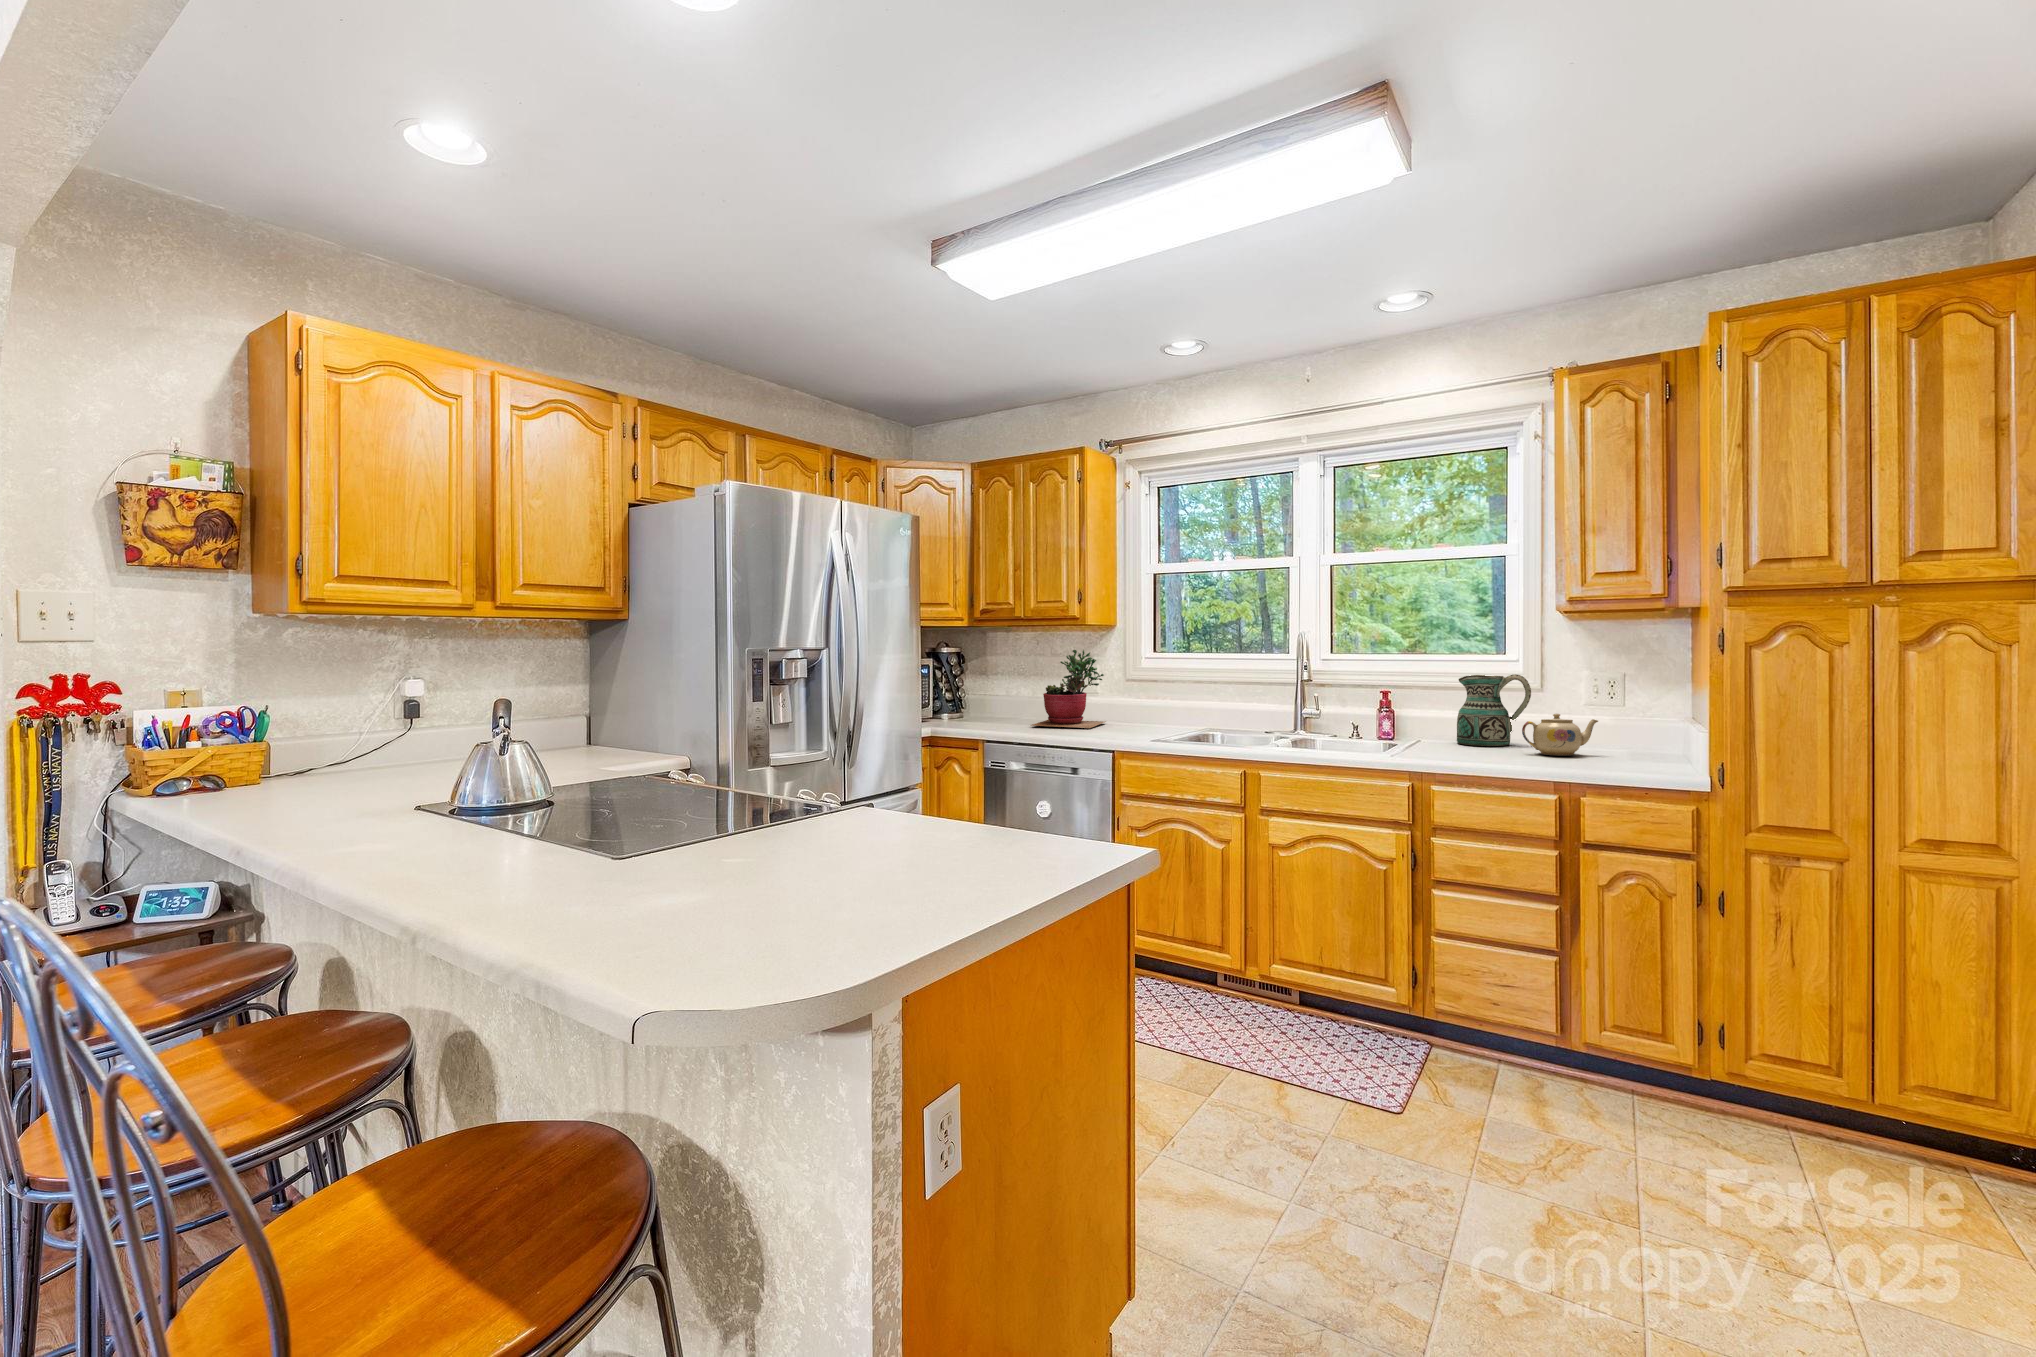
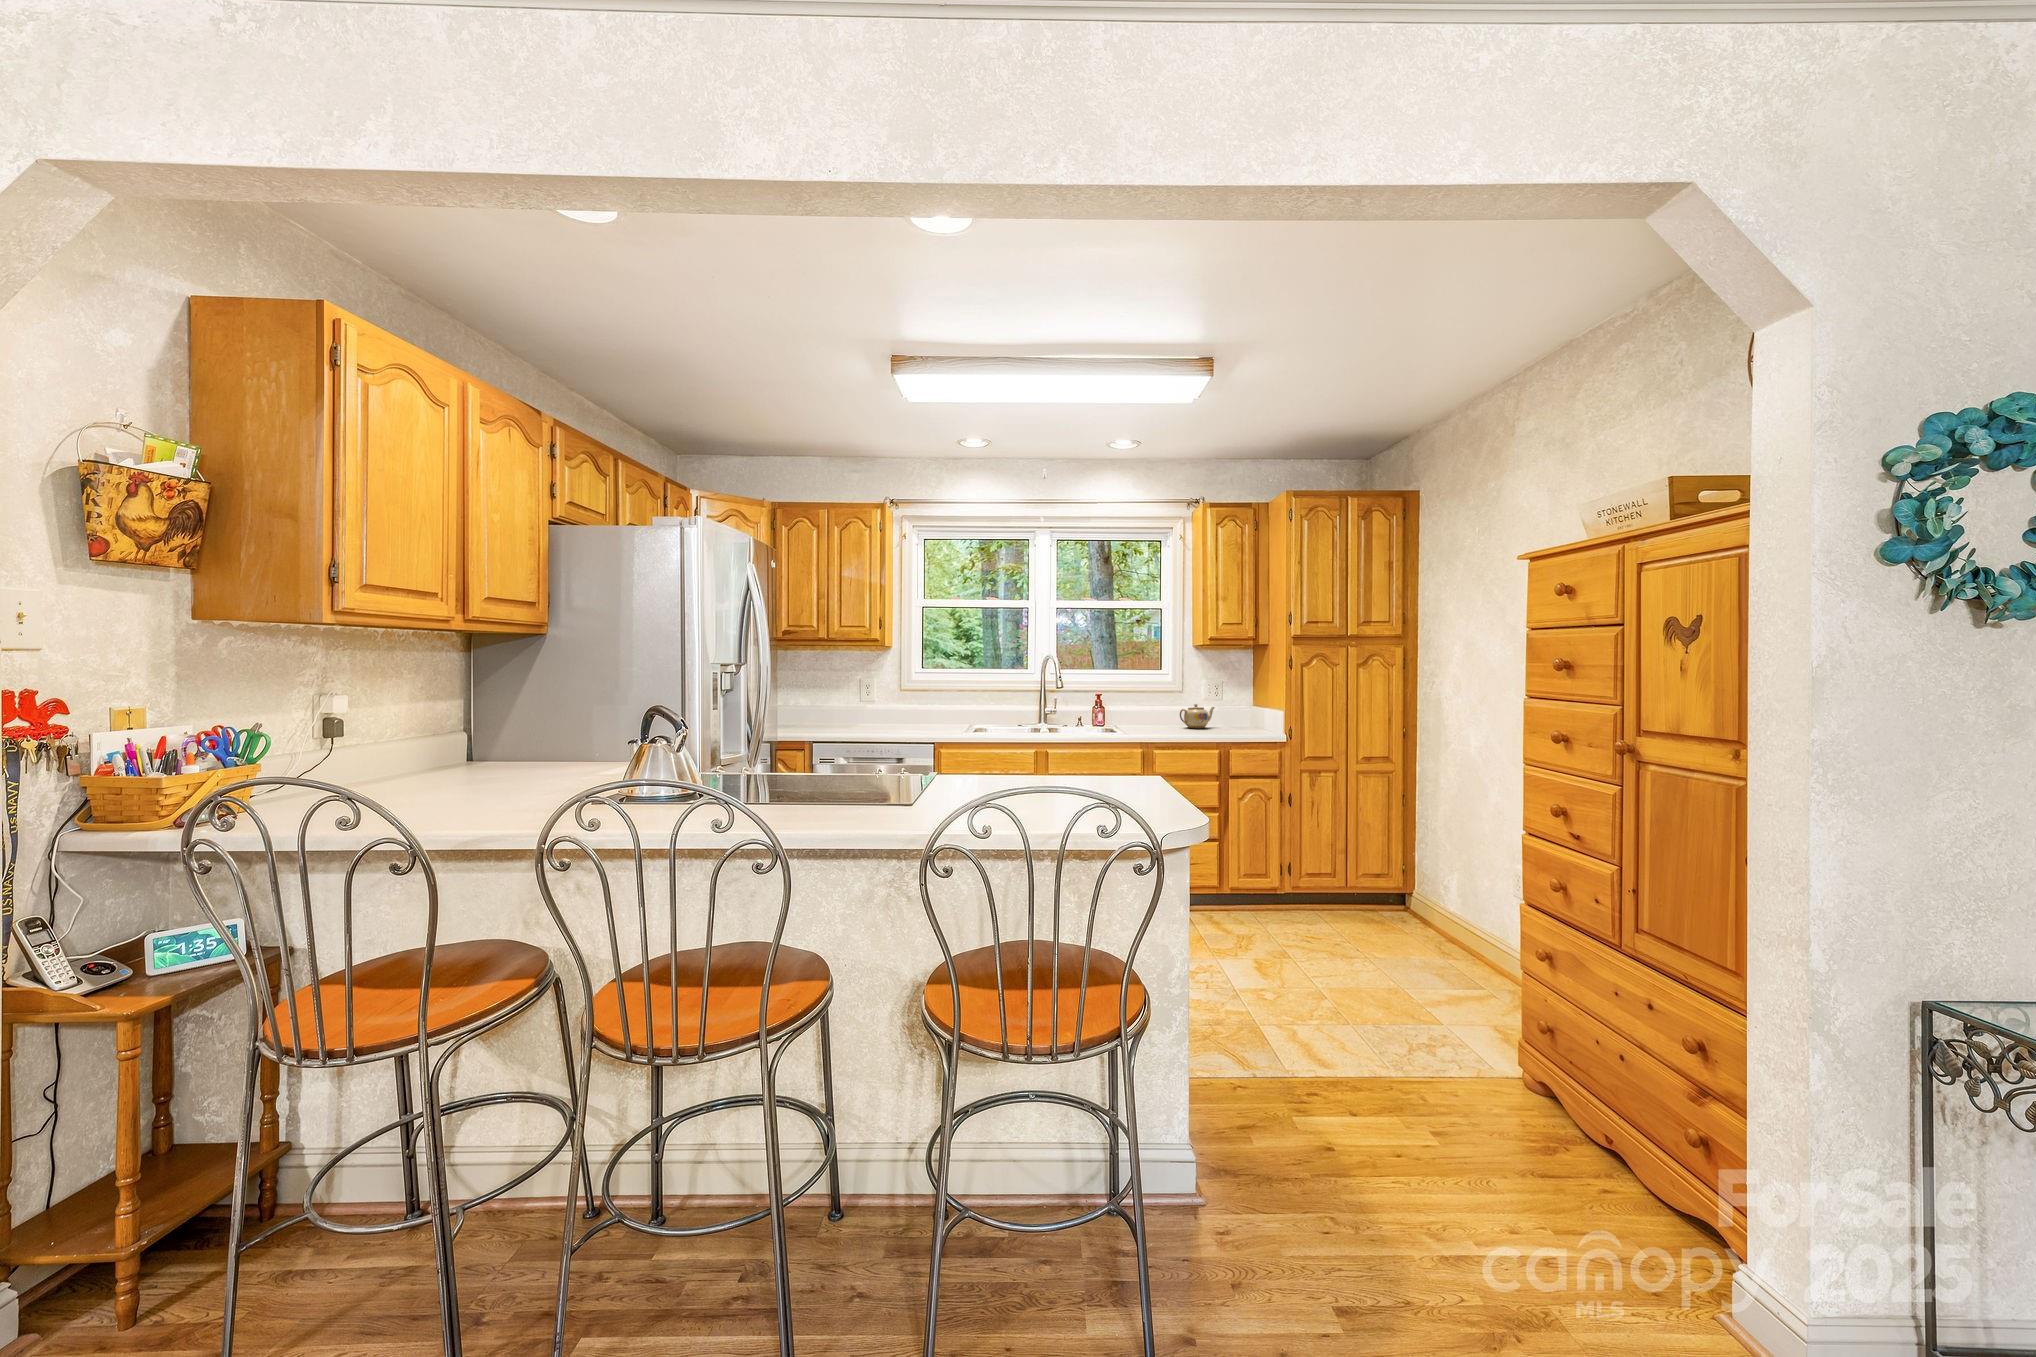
succulent plant: present [1032,650,1106,728] -> none [831,664,883,725]
ceramic pitcher: present [1457,674,1531,746] -> none [1134,681,1174,725]

